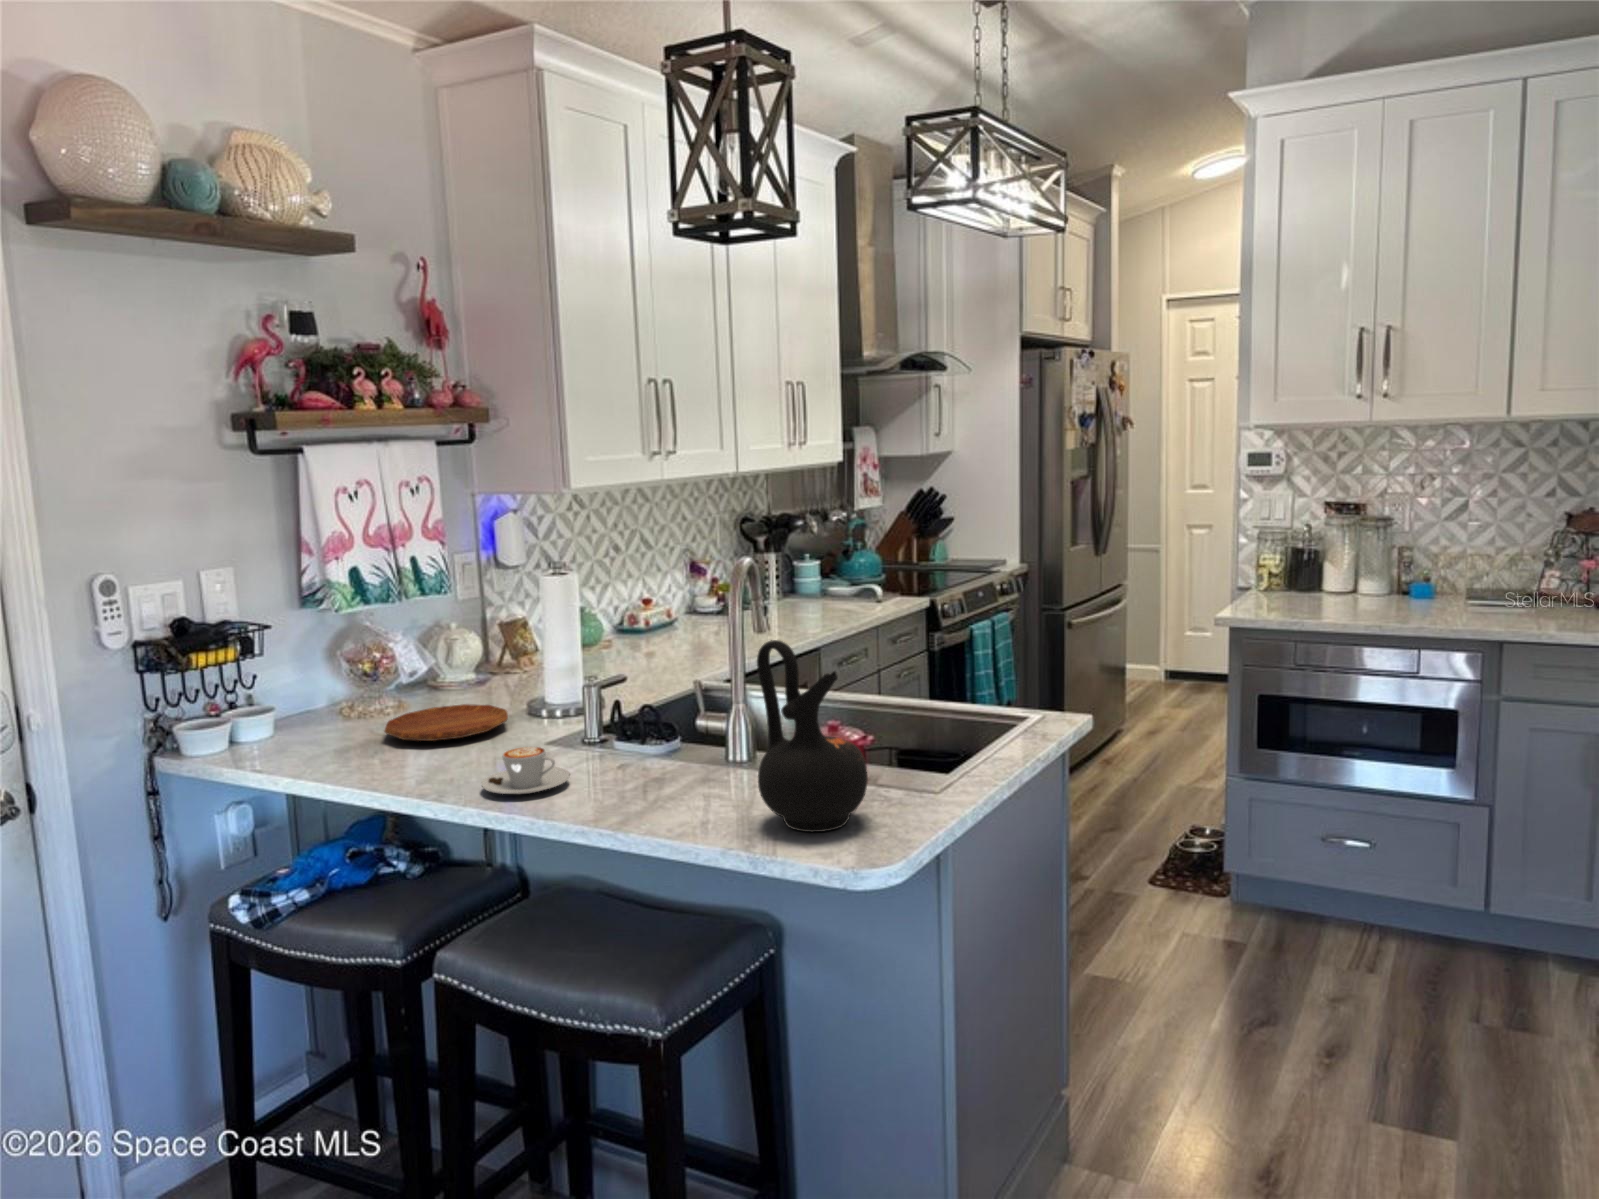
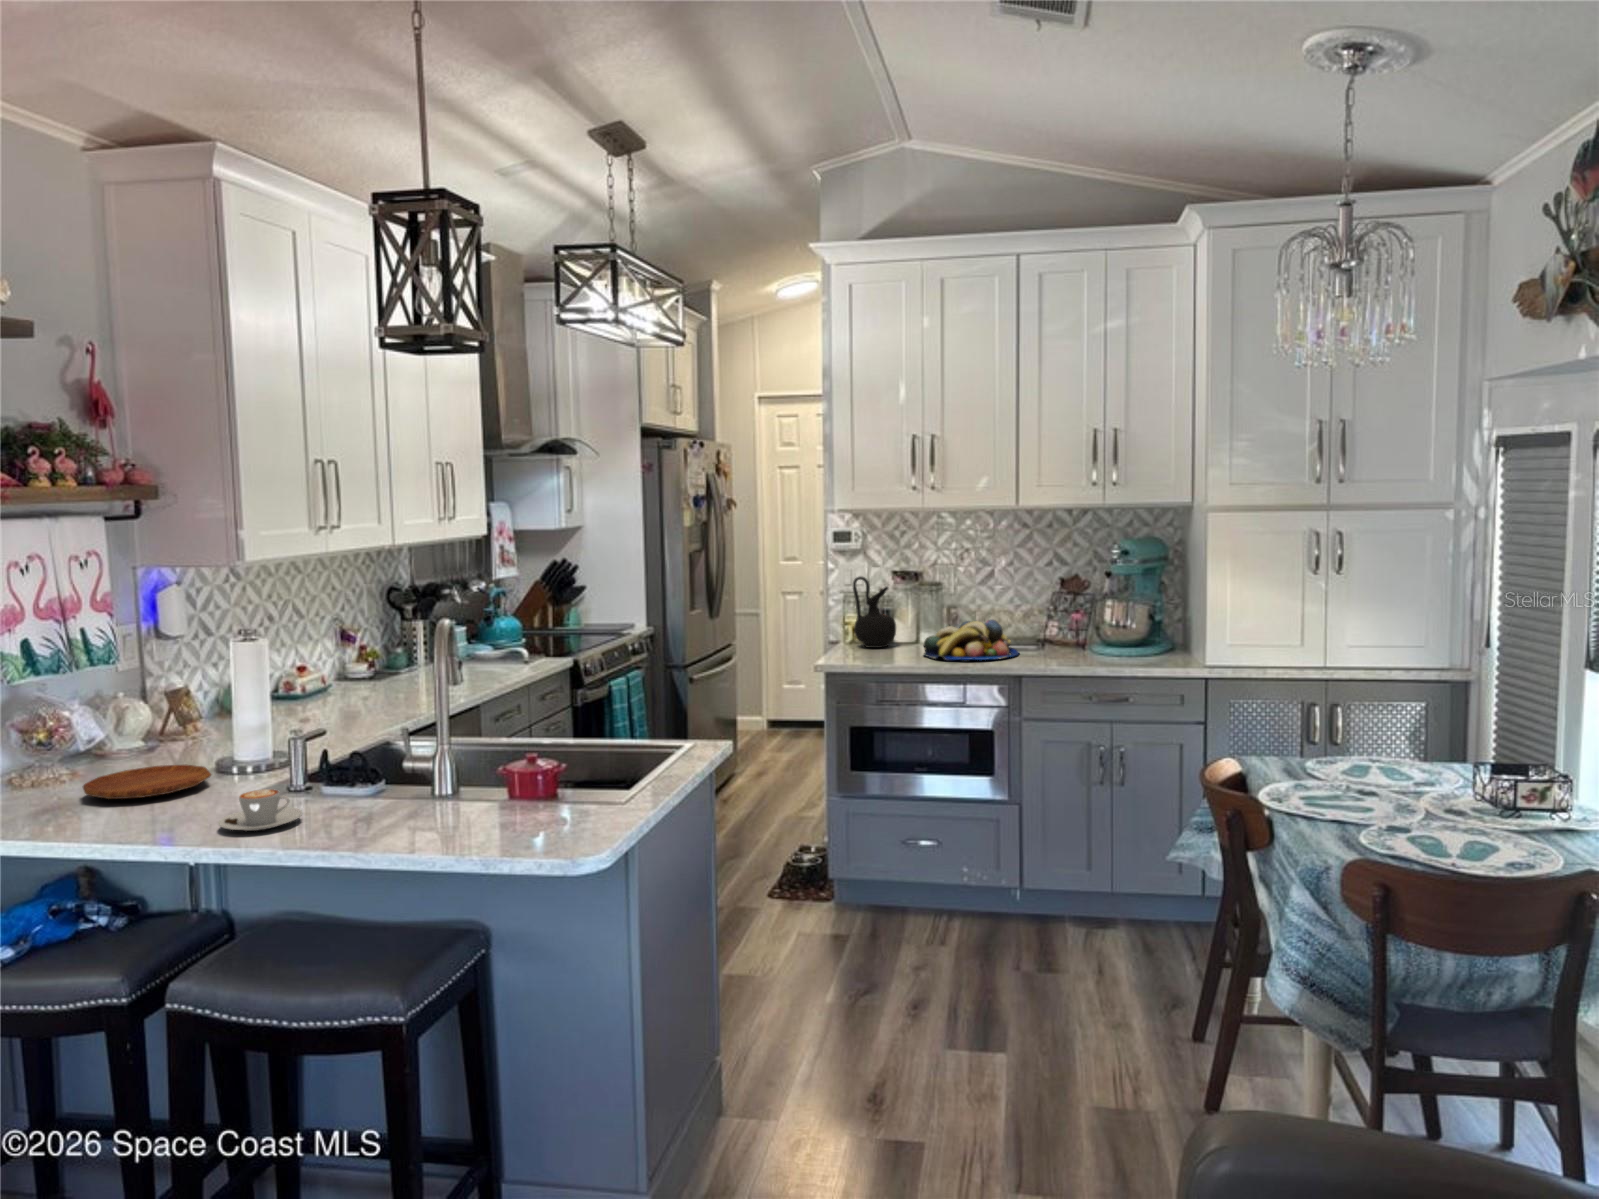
fruit bowl: none [1361,566,1503,619] -> present [924,620,1019,660]
ceramic jug: present [757,640,868,832] -> present [853,576,896,648]

